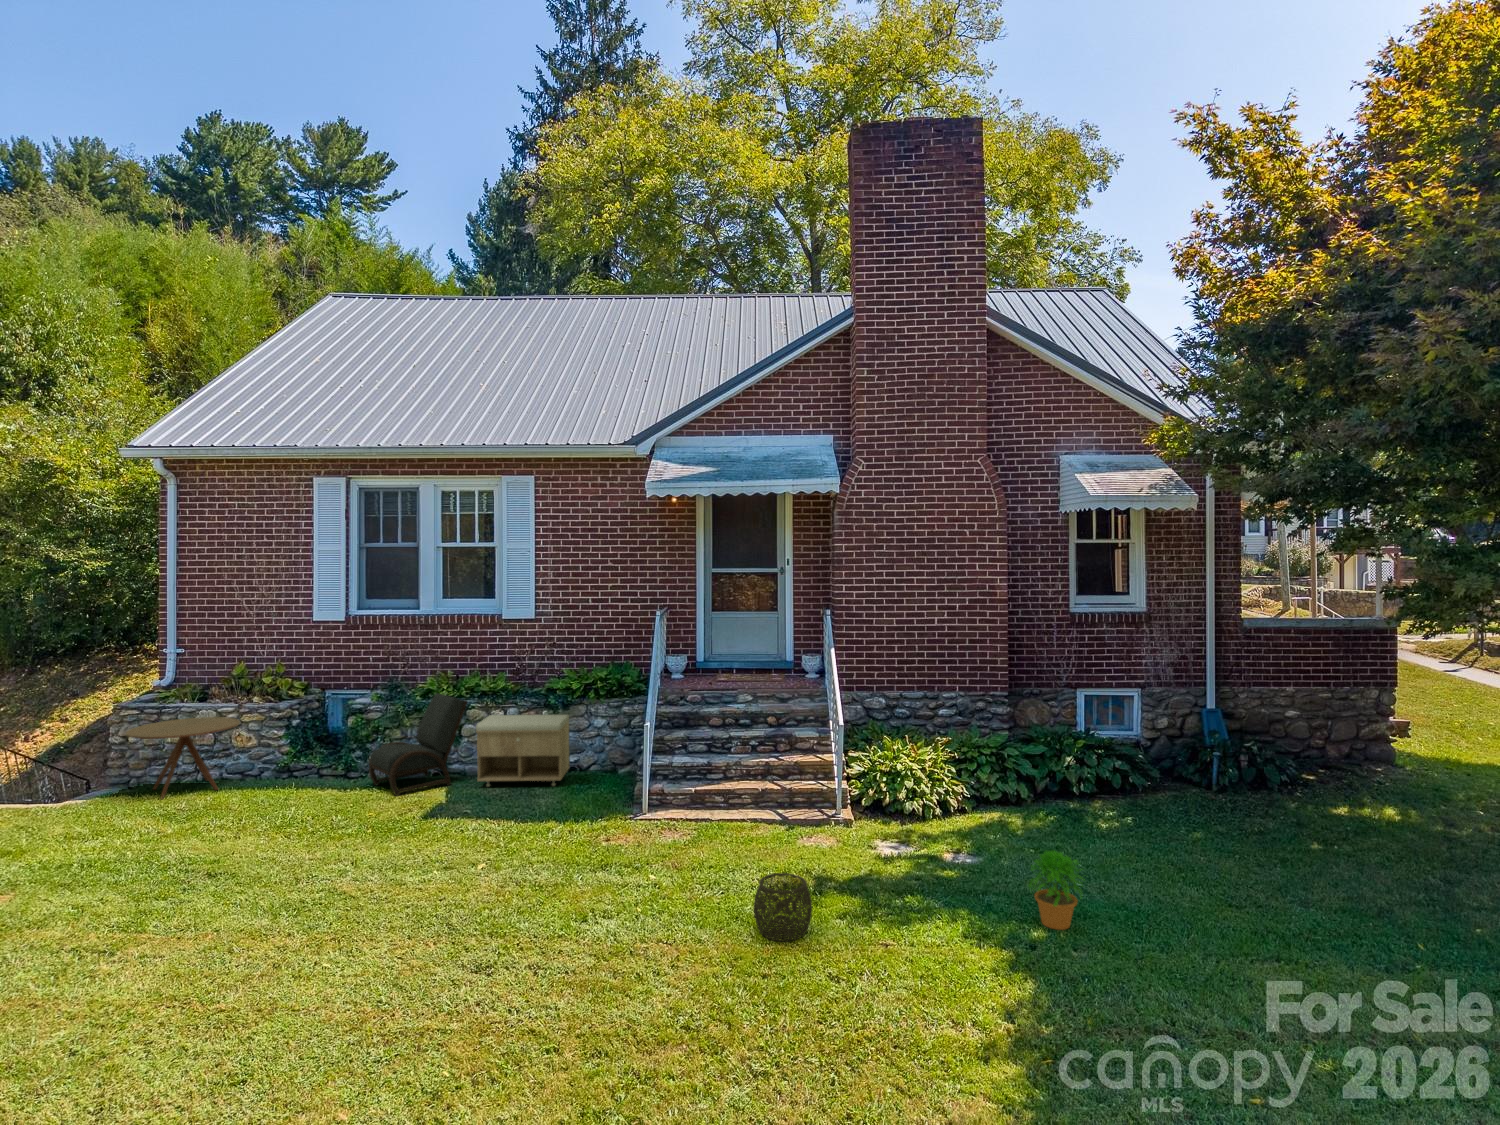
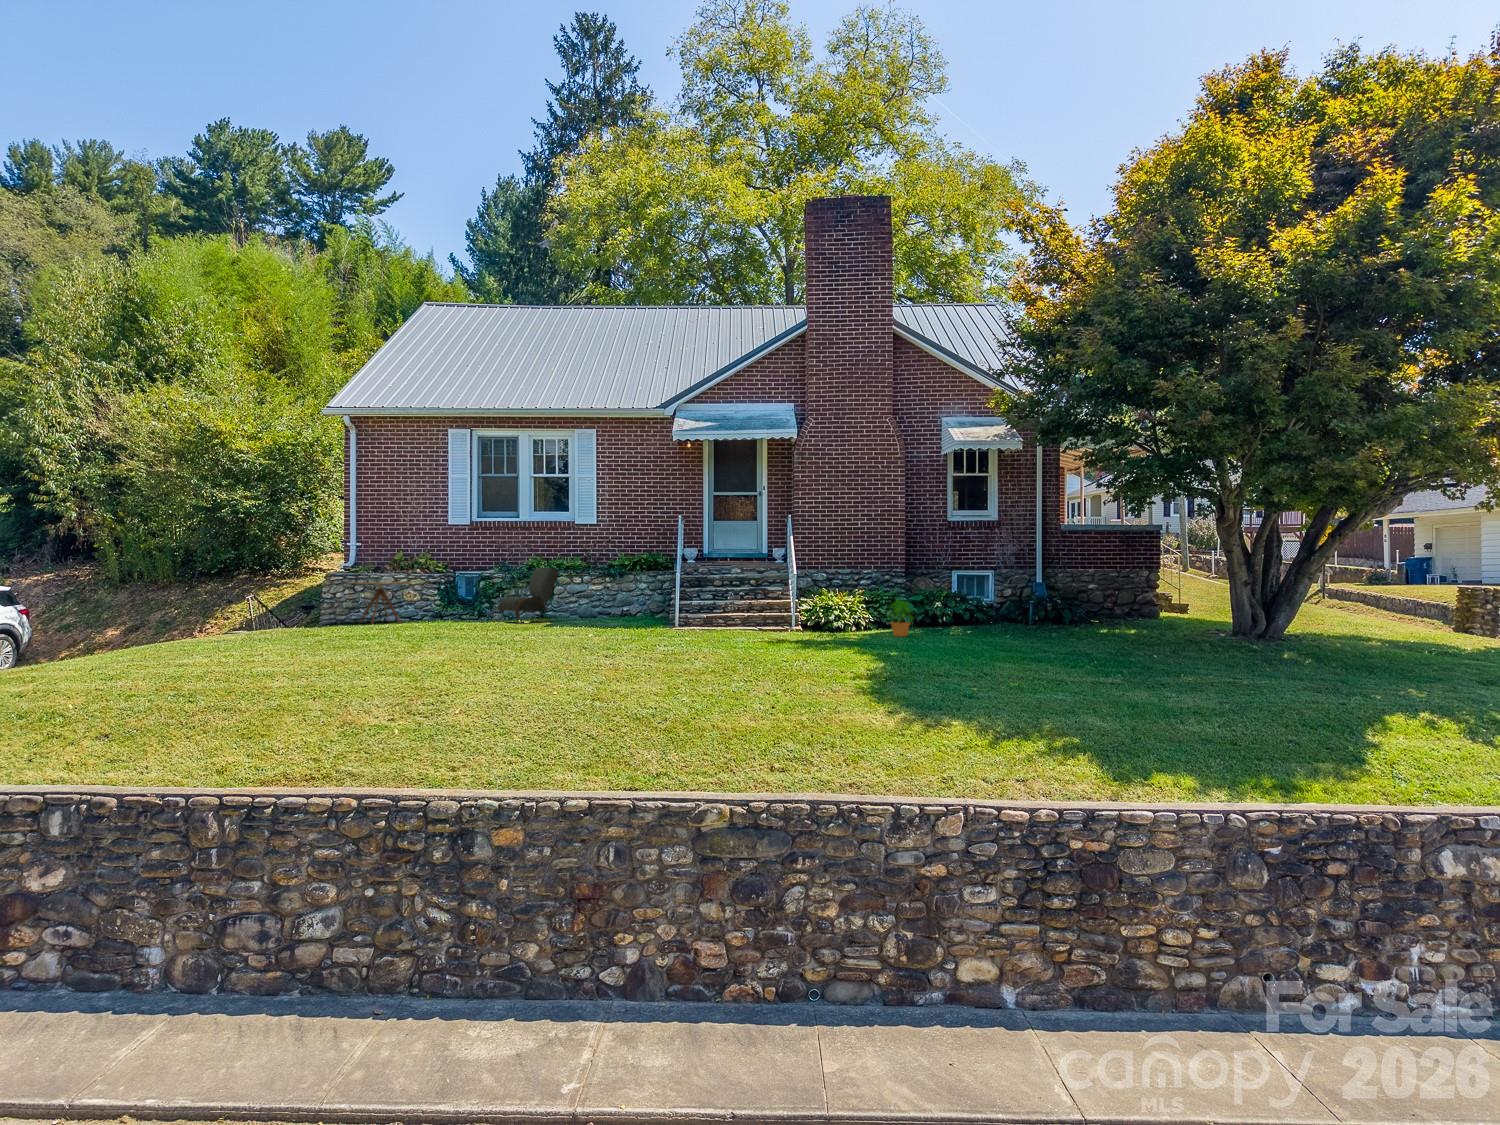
storage bench: present [476,715,570,786] -> none [568,581,623,622]
woven basket: present [753,873,812,942] -> none [749,611,778,638]

